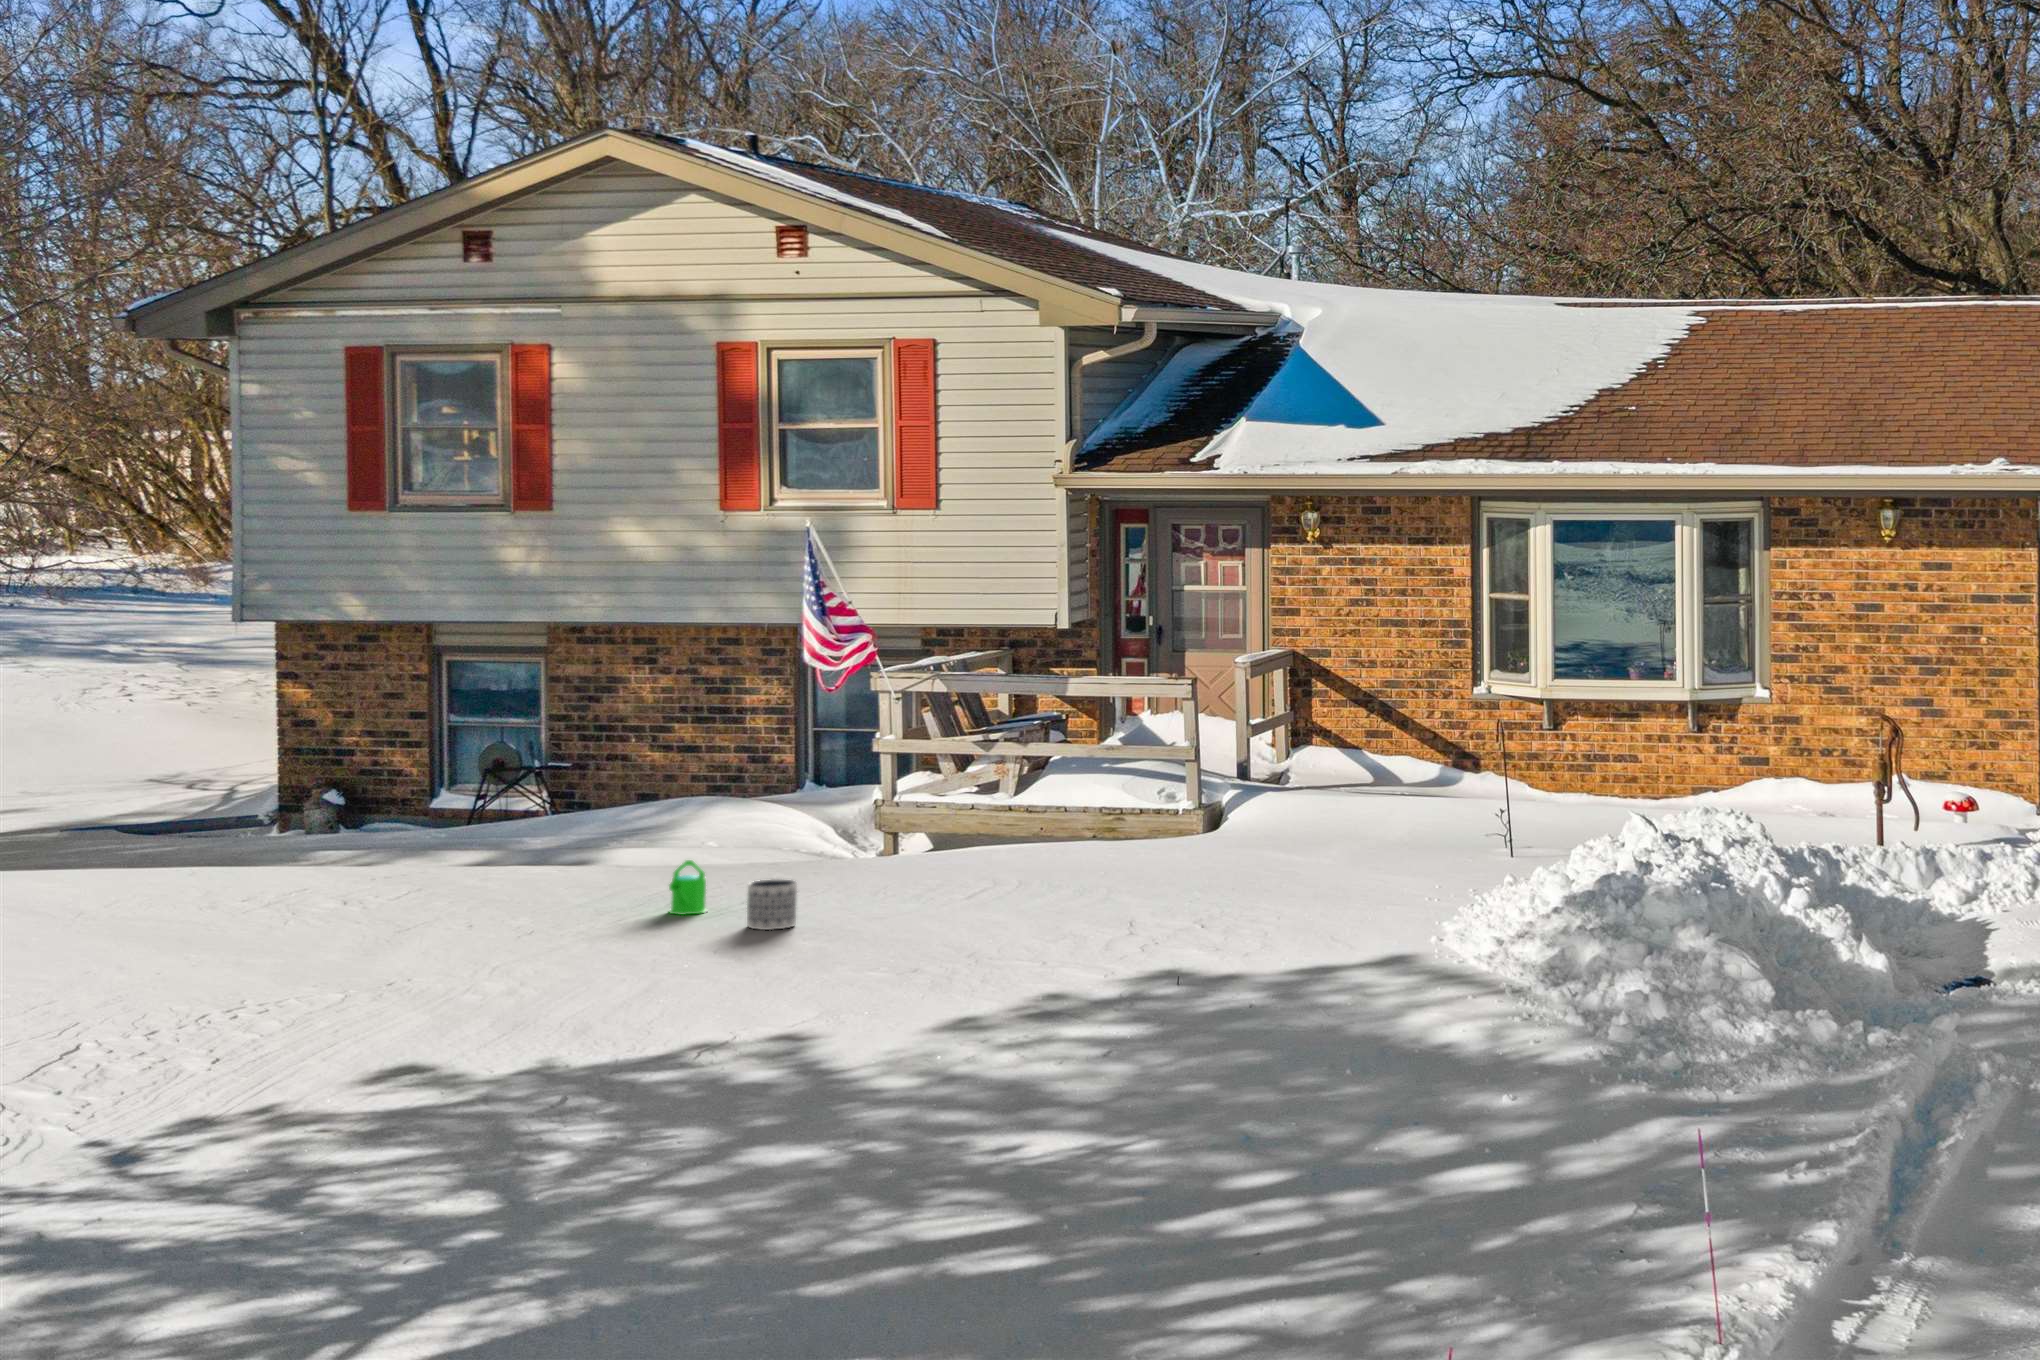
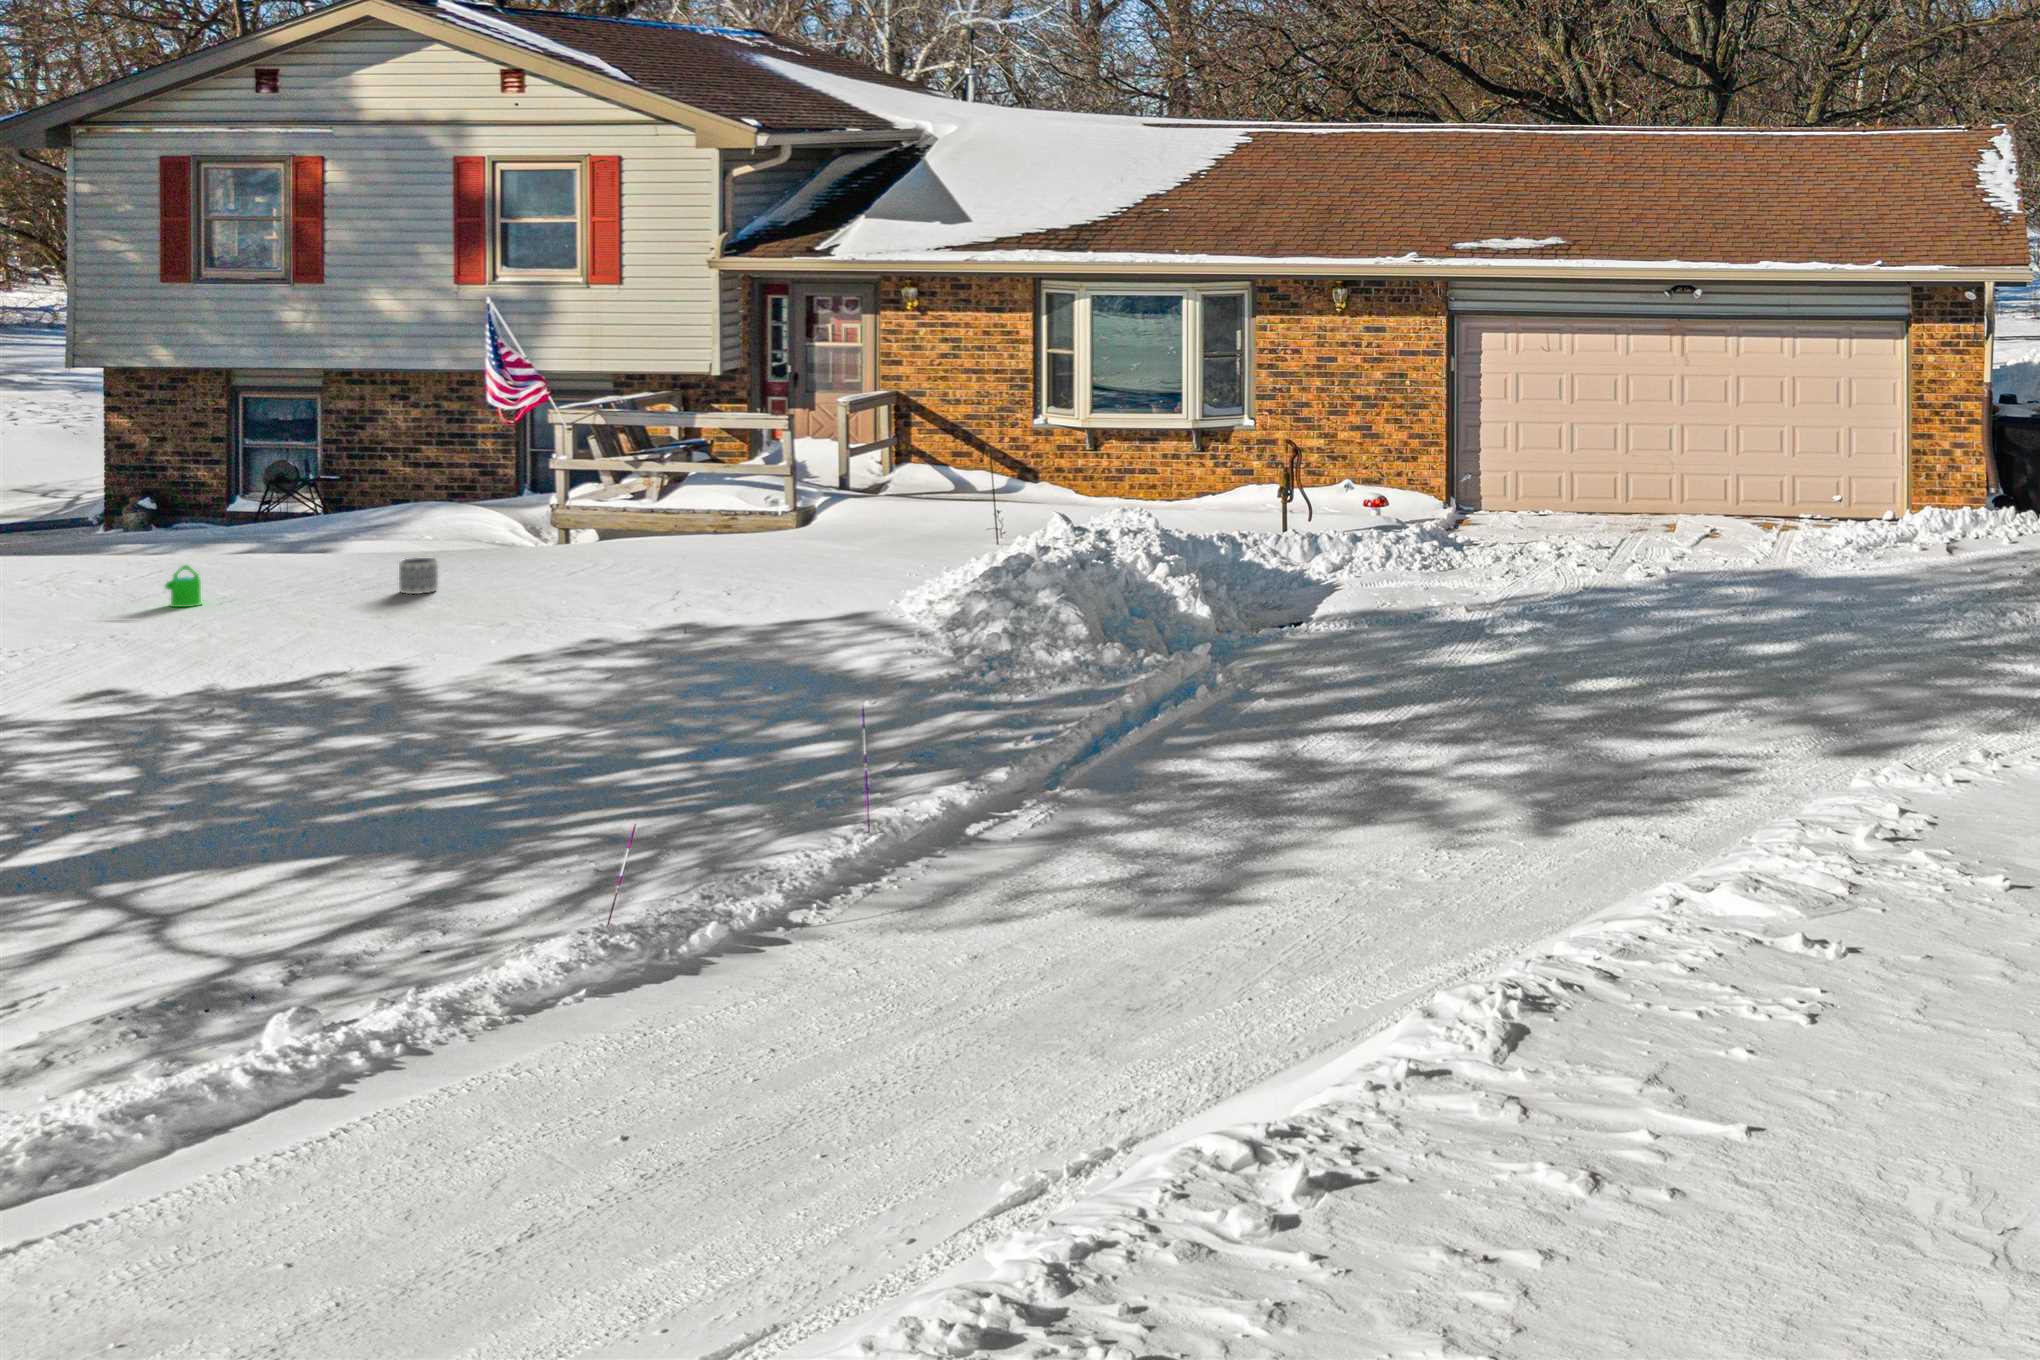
watering can: present [668,860,707,915] -> present [165,565,202,607]

